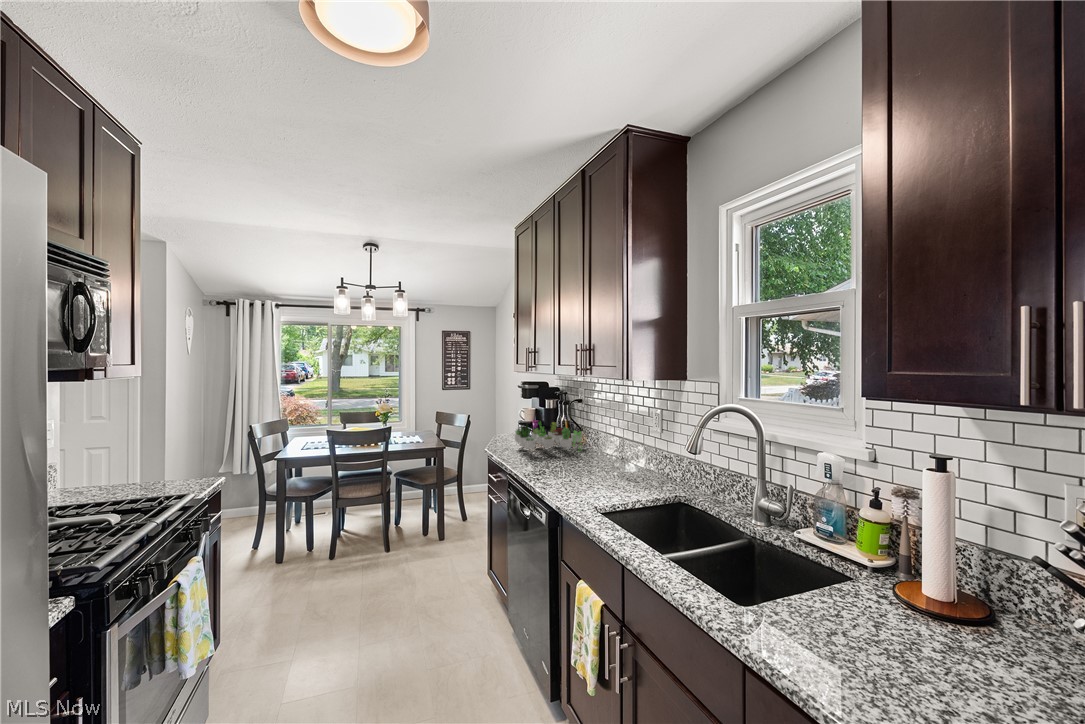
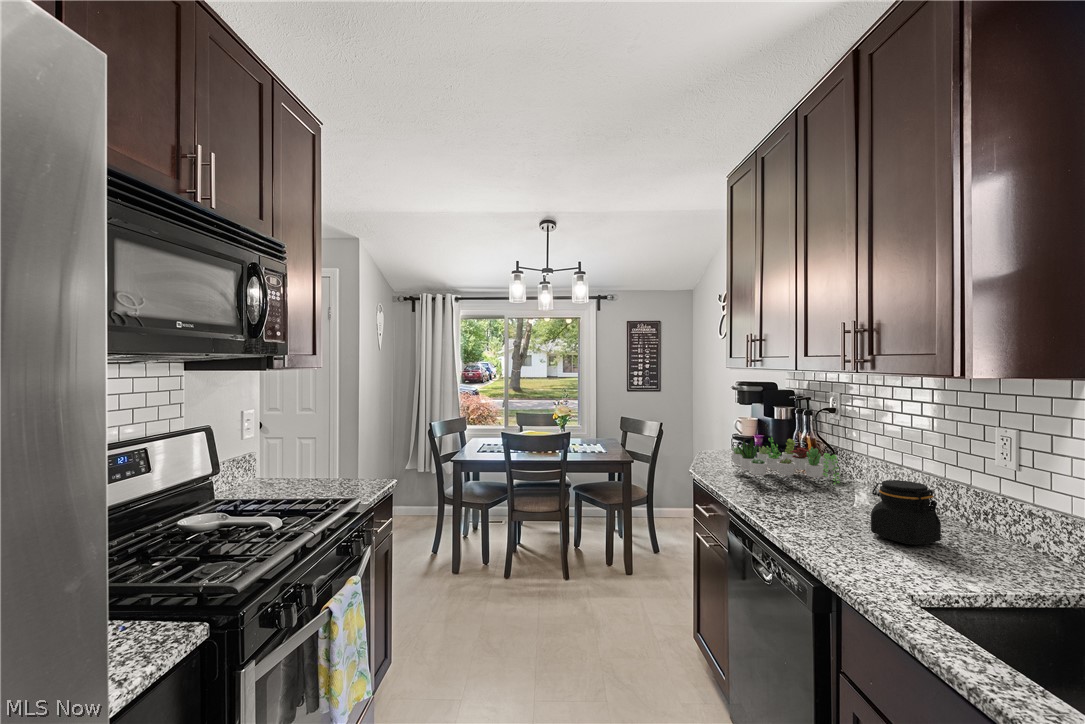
jar: none [589,444,624,482] -> present [871,480,941,545]

